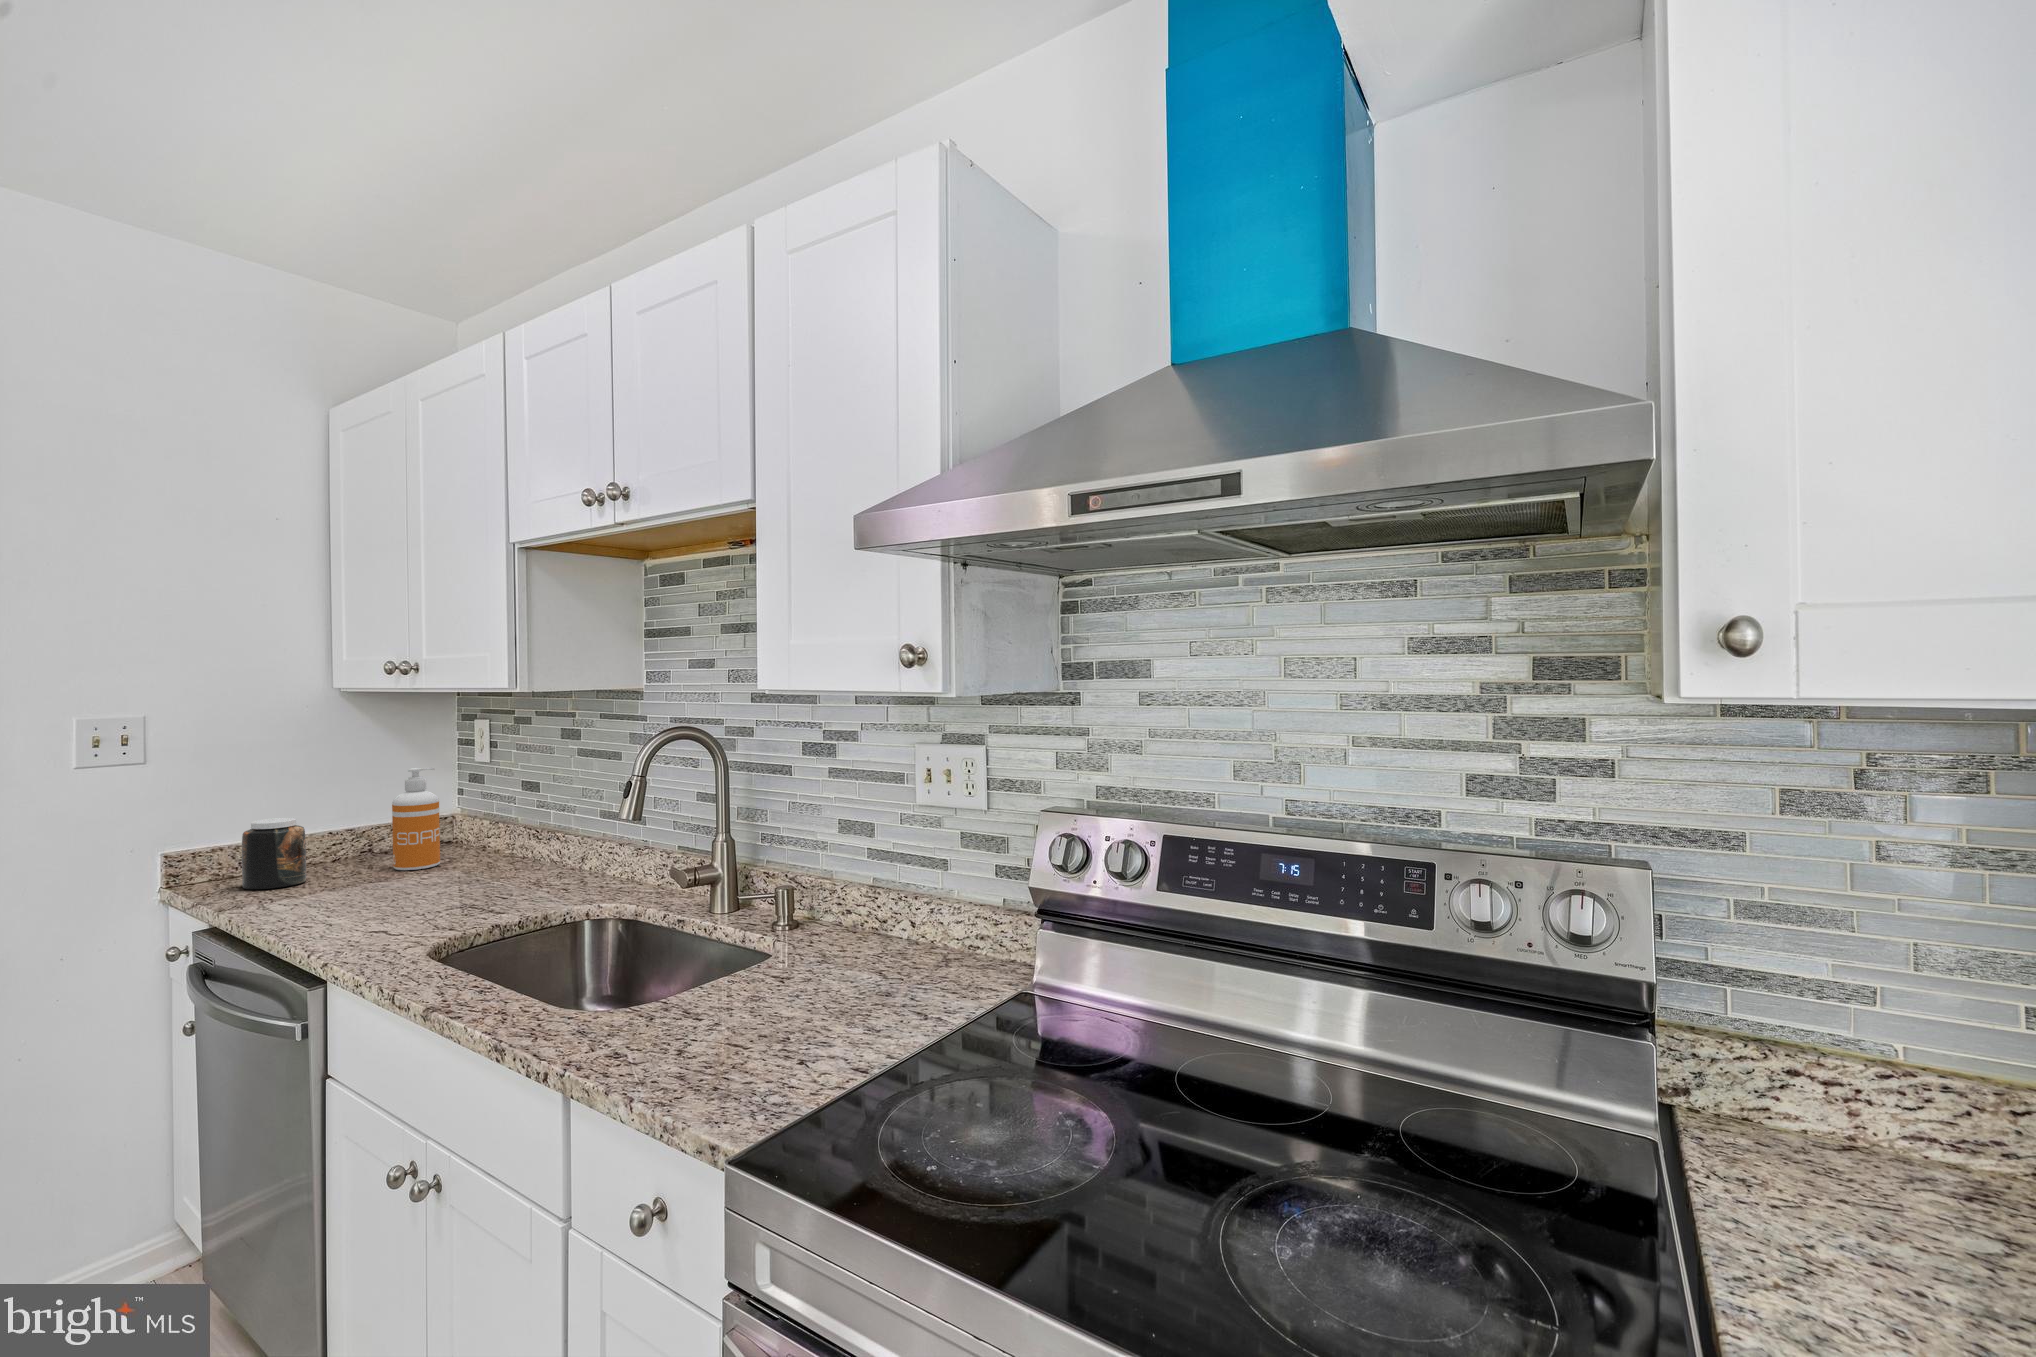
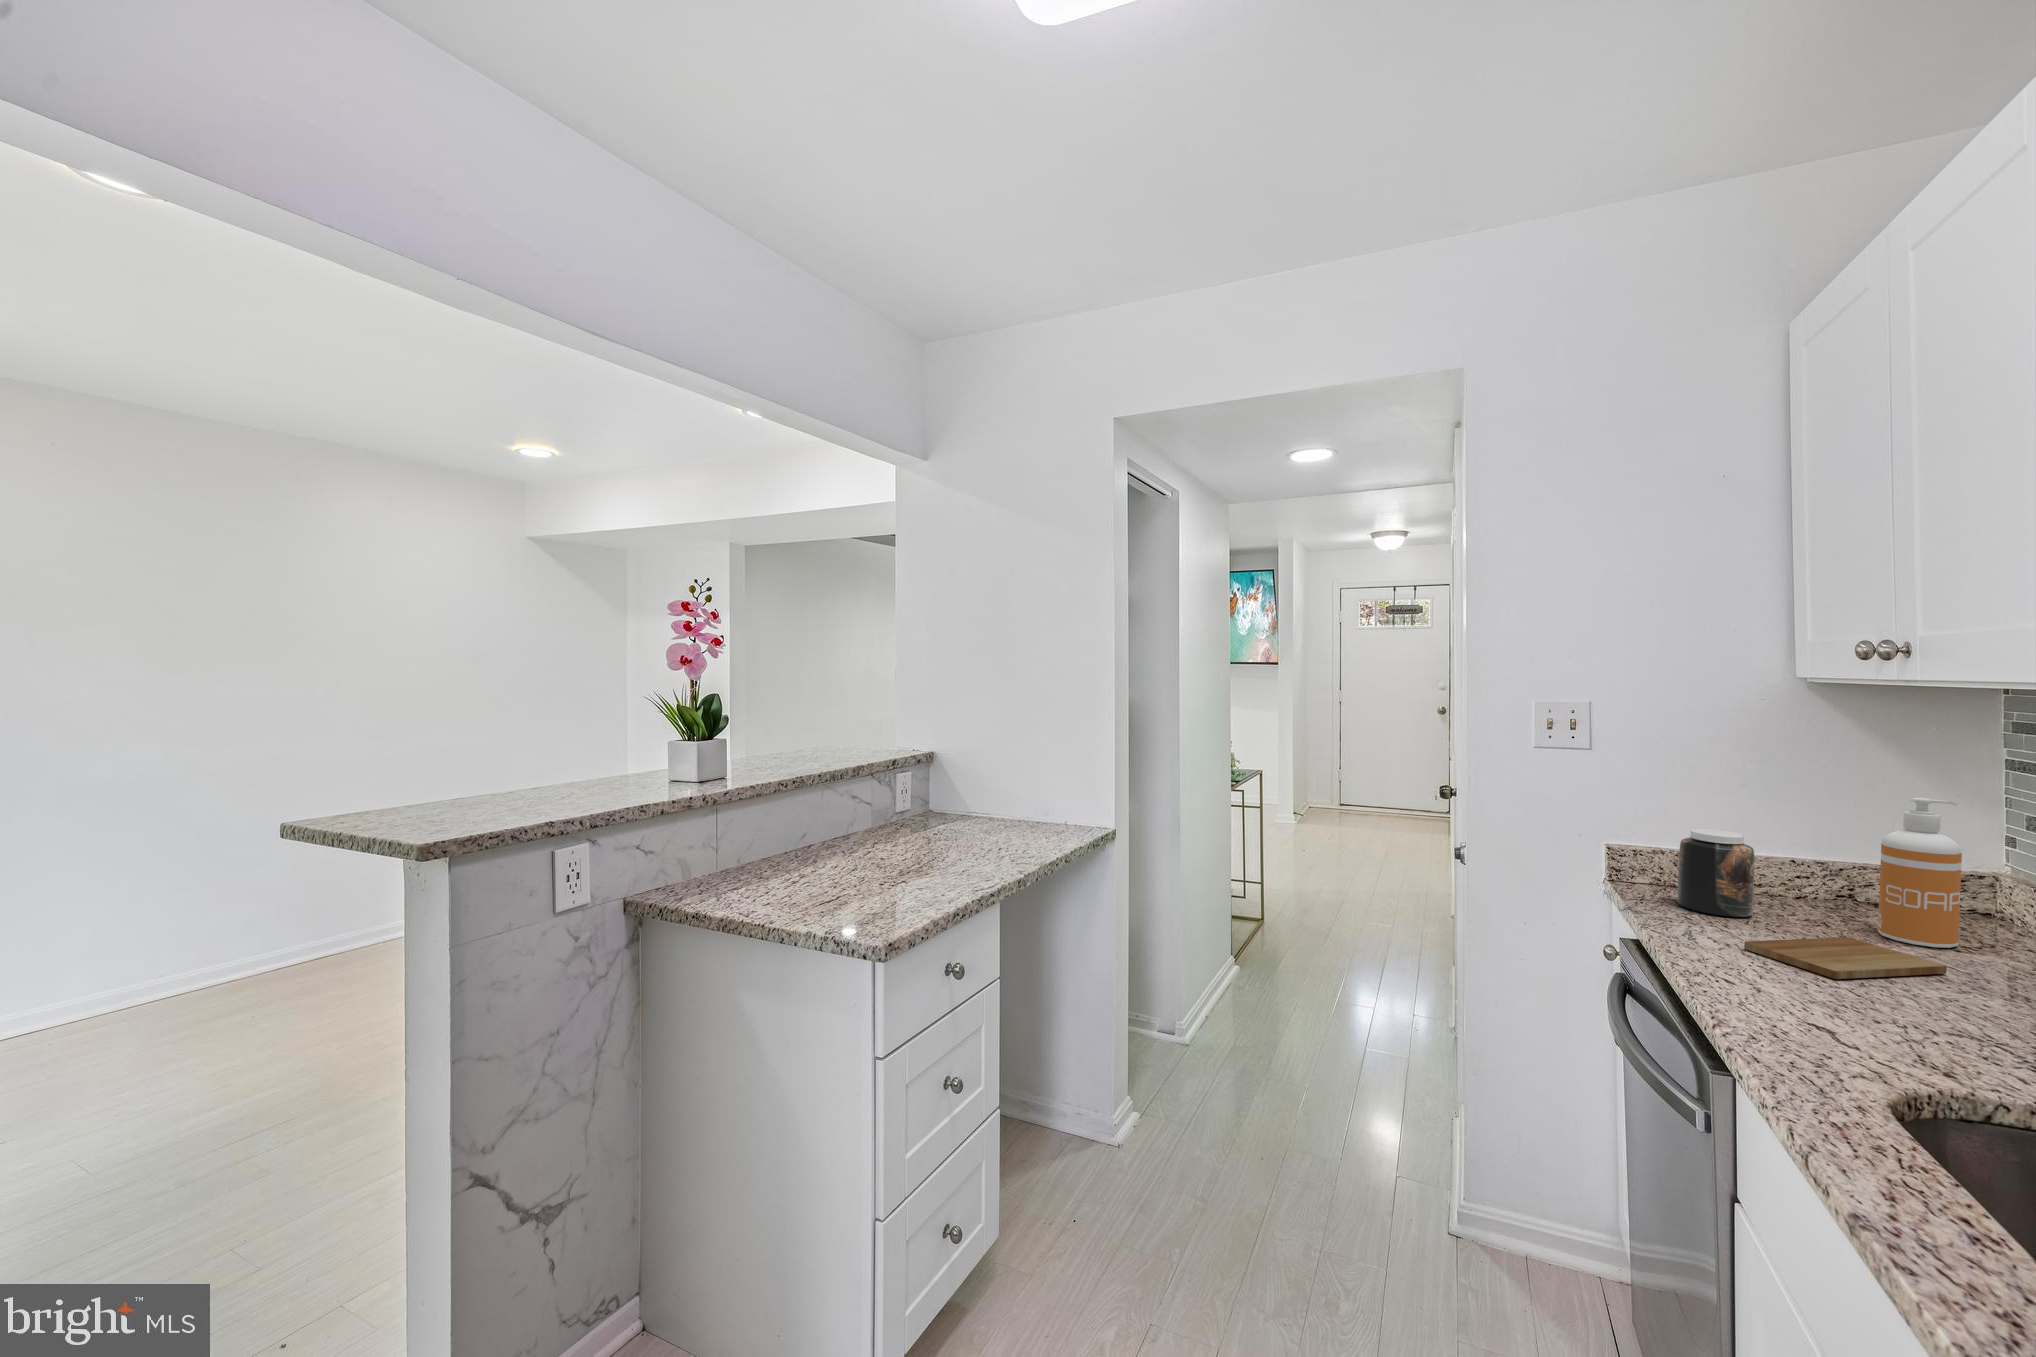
cutting board: none [310,875,438,904] -> present [1744,937,1947,979]

